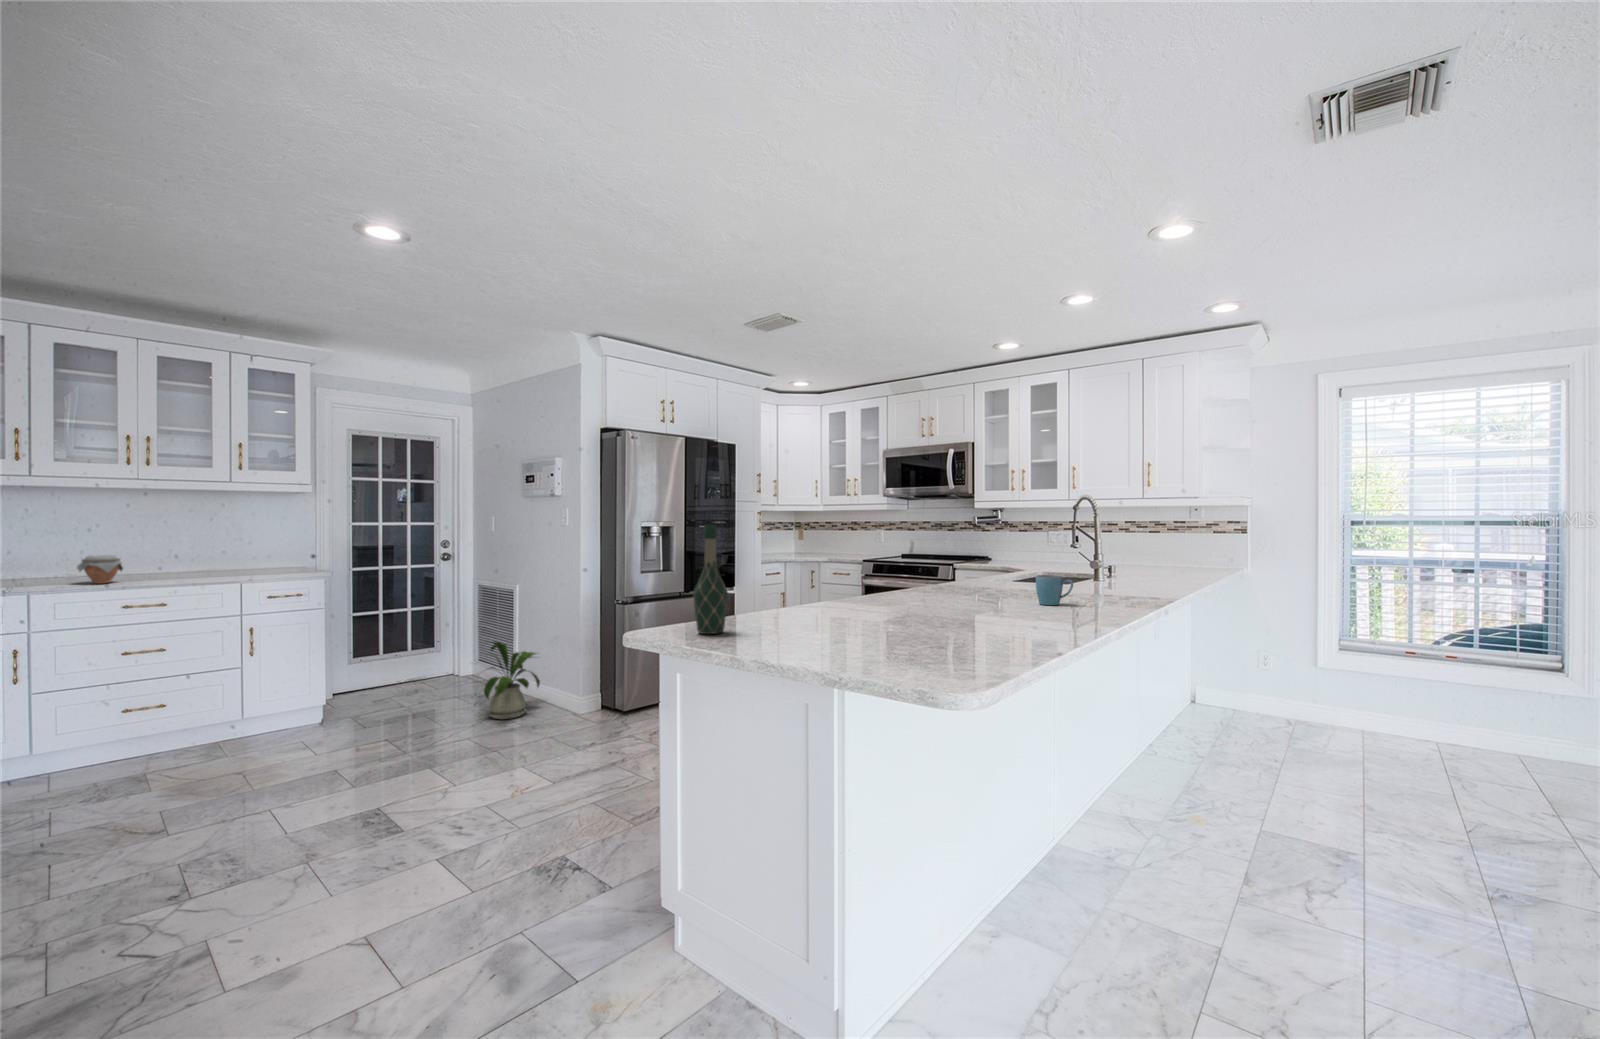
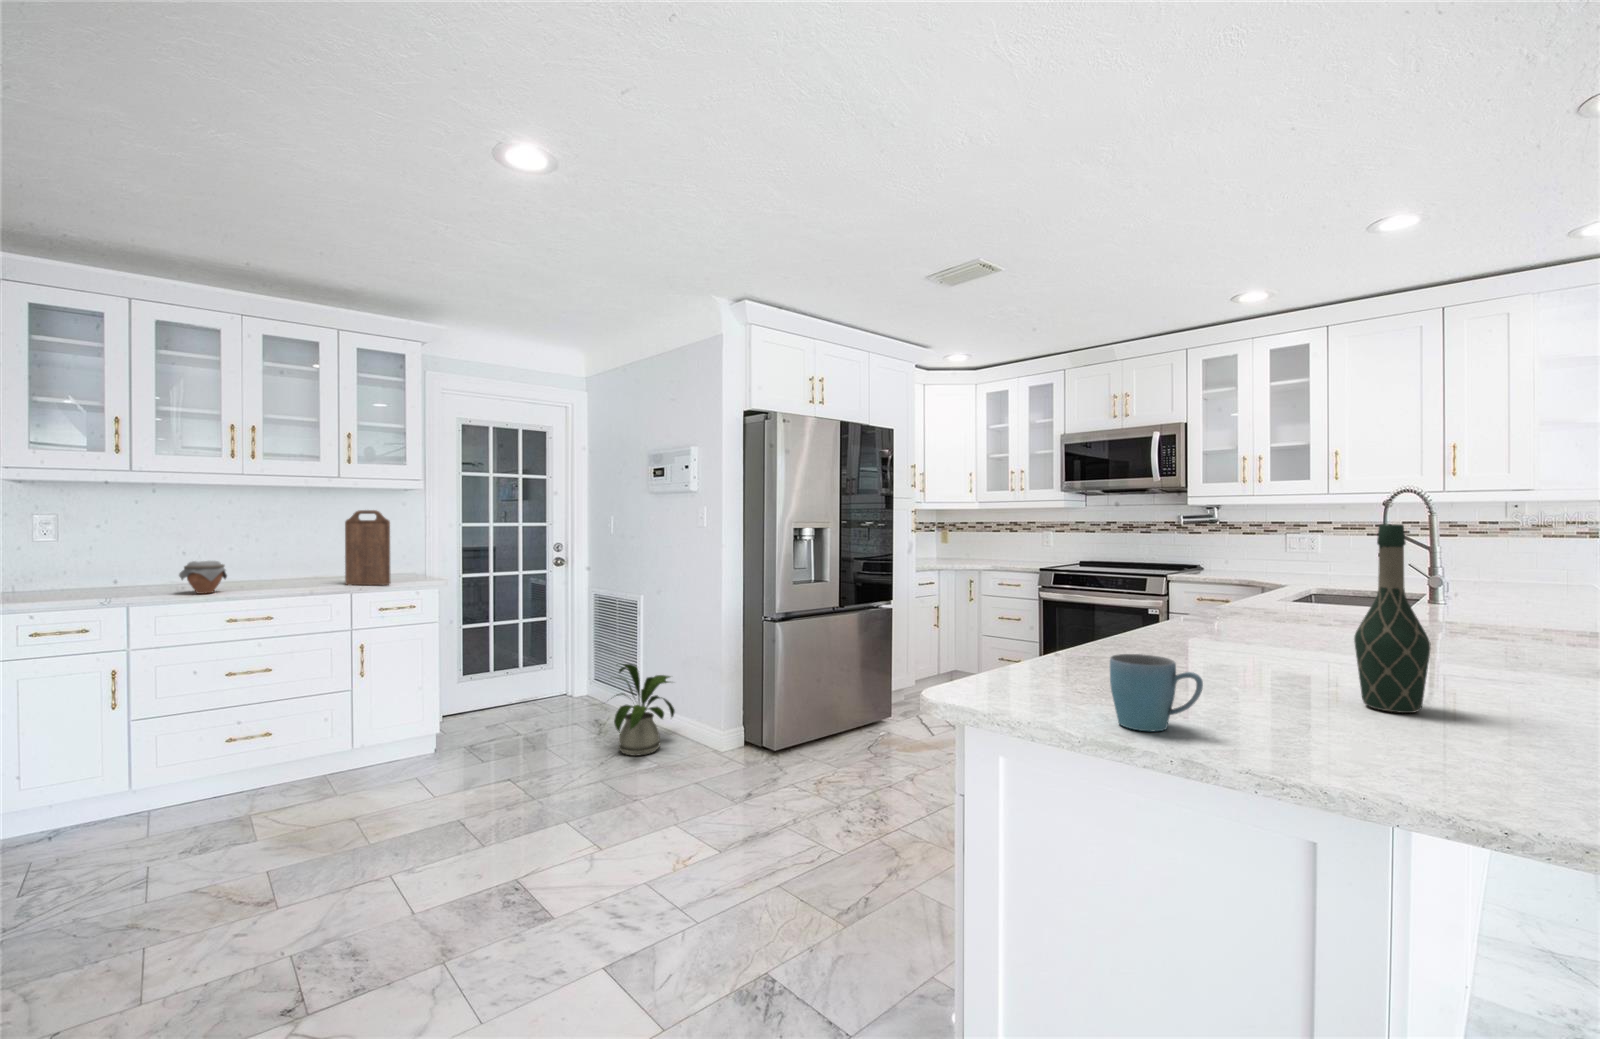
cutting board: none [236,511,279,577] -> present [345,510,390,585]
wine bottle: present [693,525,728,634] -> present [1354,524,1431,713]
mug: present [1036,575,1073,605] -> present [1110,654,1203,731]

